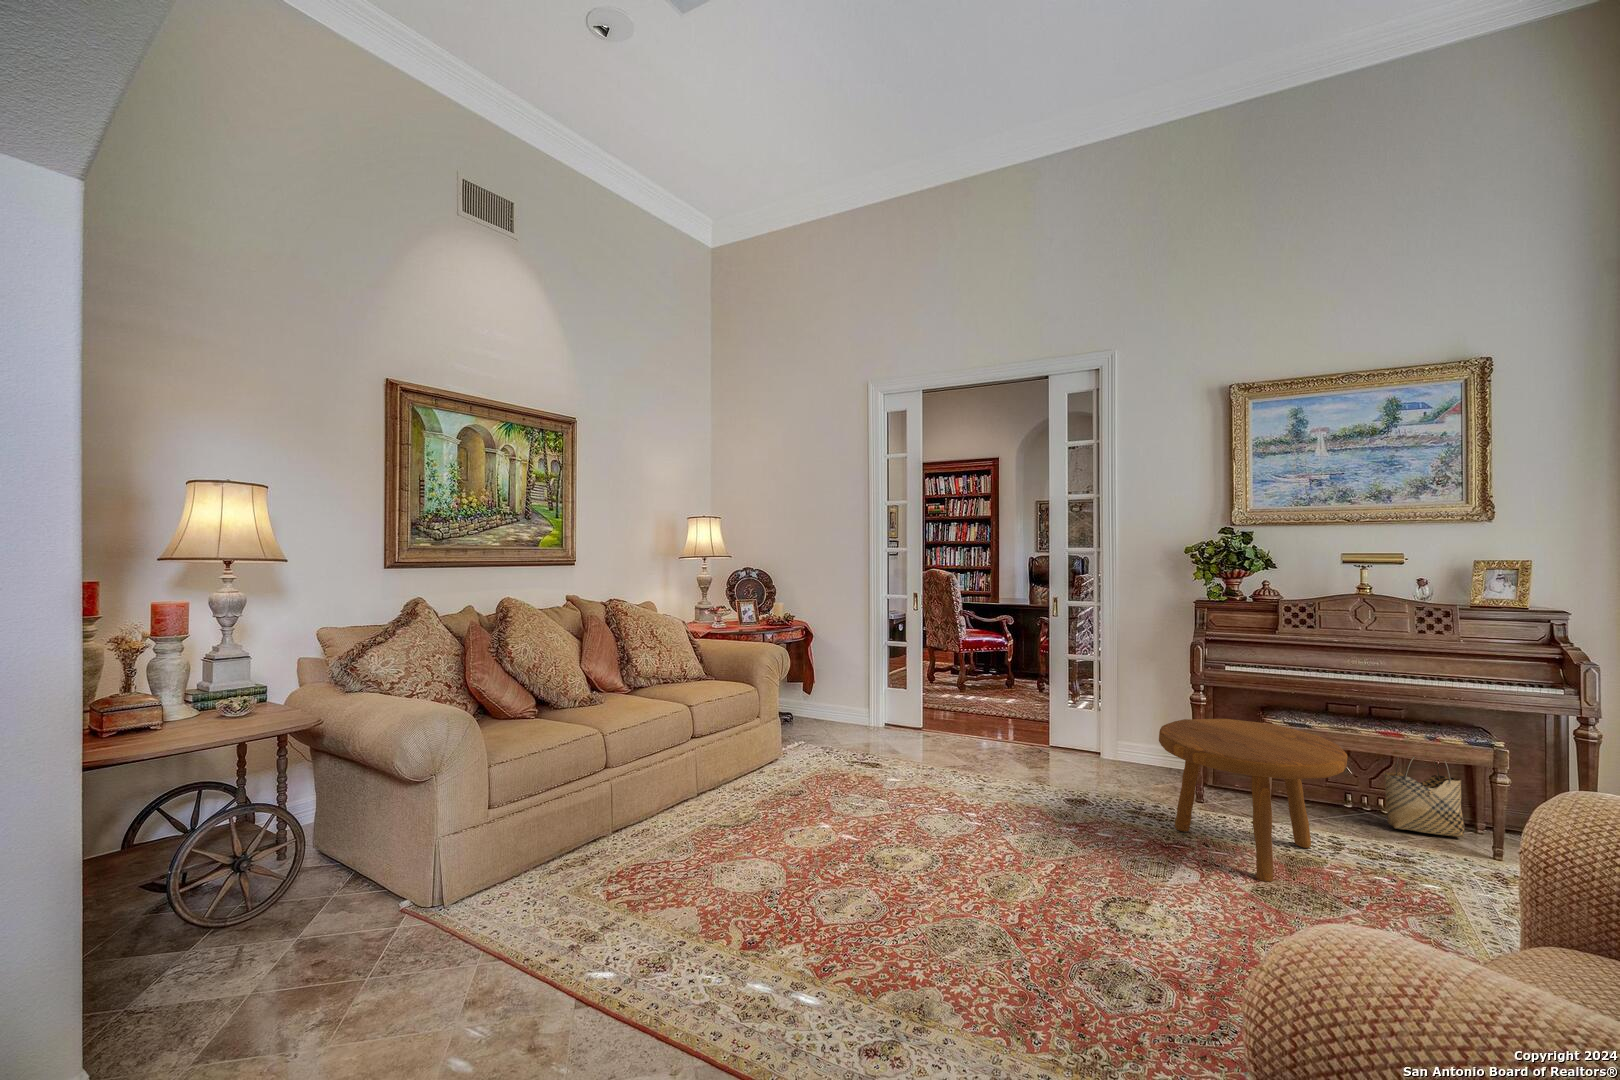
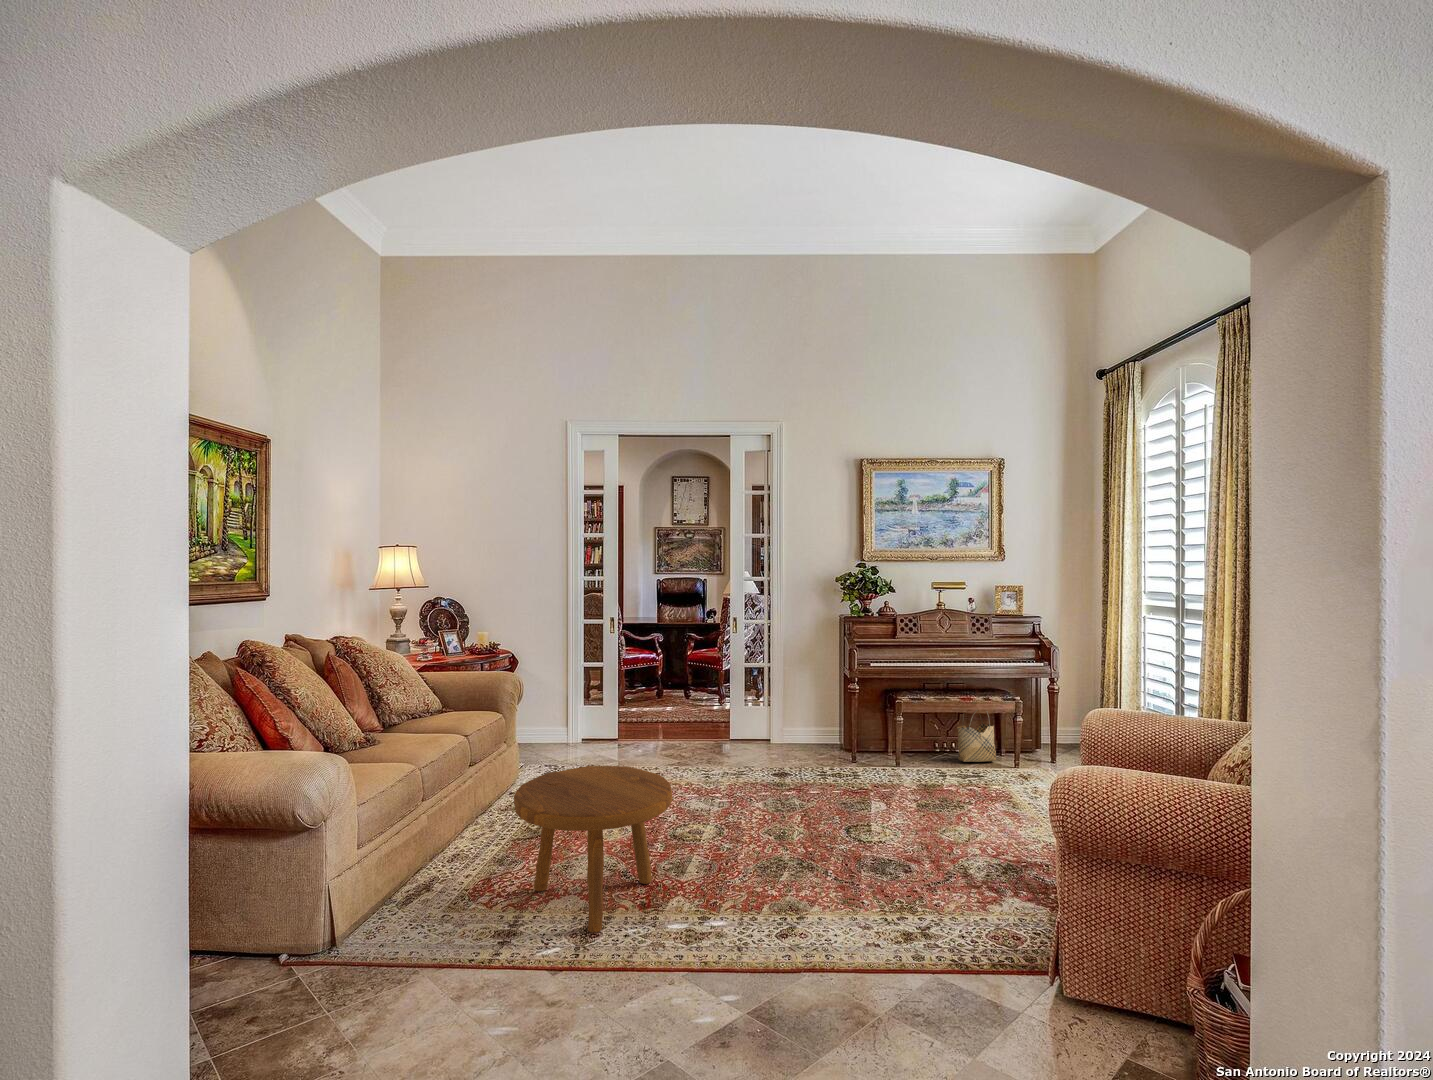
footstool: present [1159,719,1348,882] -> present [514,766,673,933]

